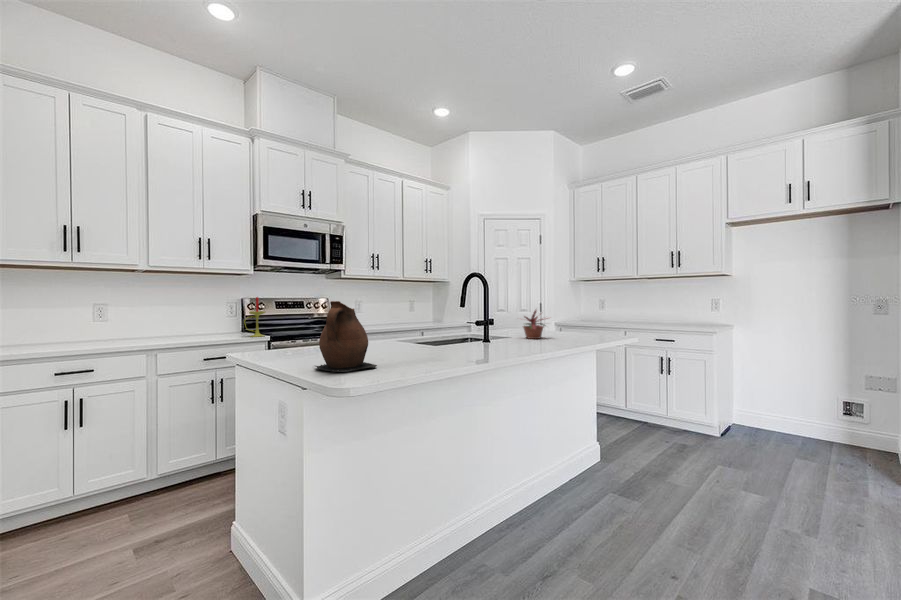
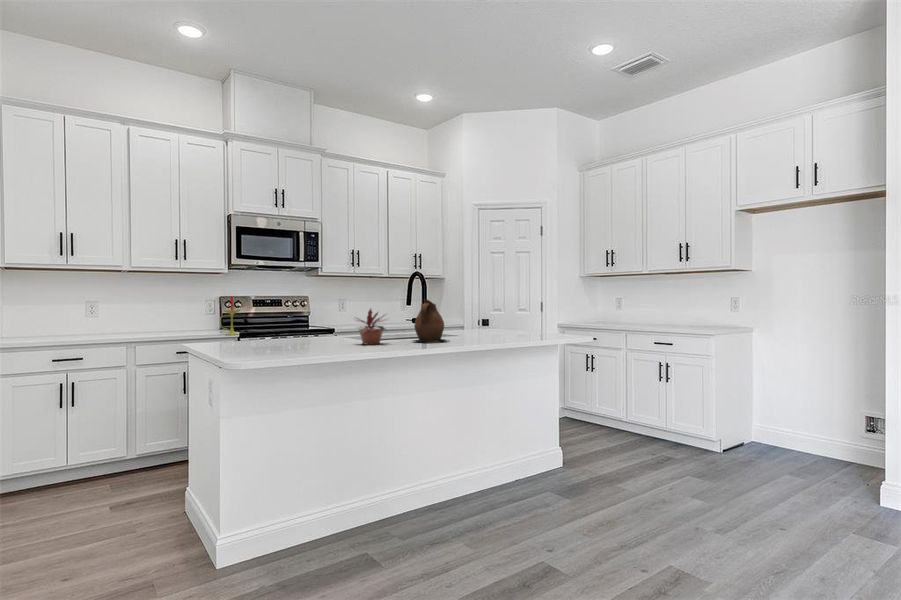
ceramic pitcher: present [315,301,377,372] -> present [414,299,449,342]
potted plant: present [523,310,545,339] -> present [357,309,386,345]

